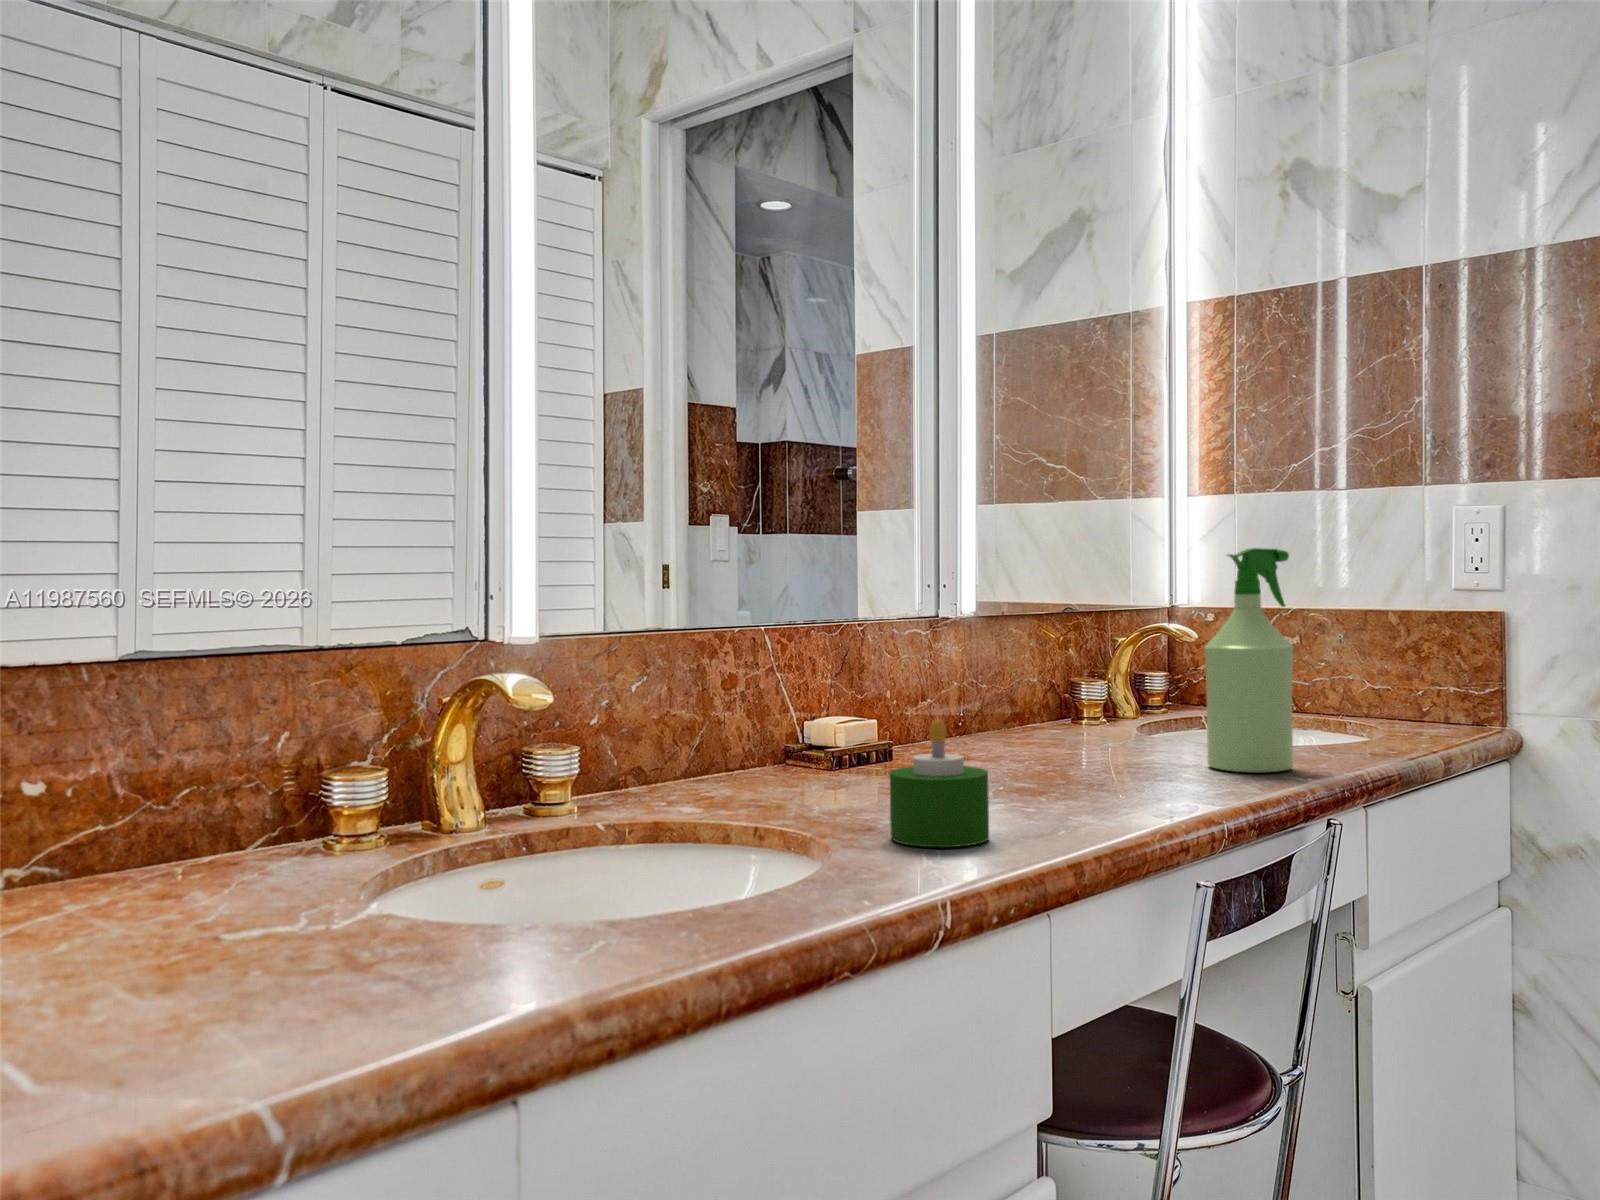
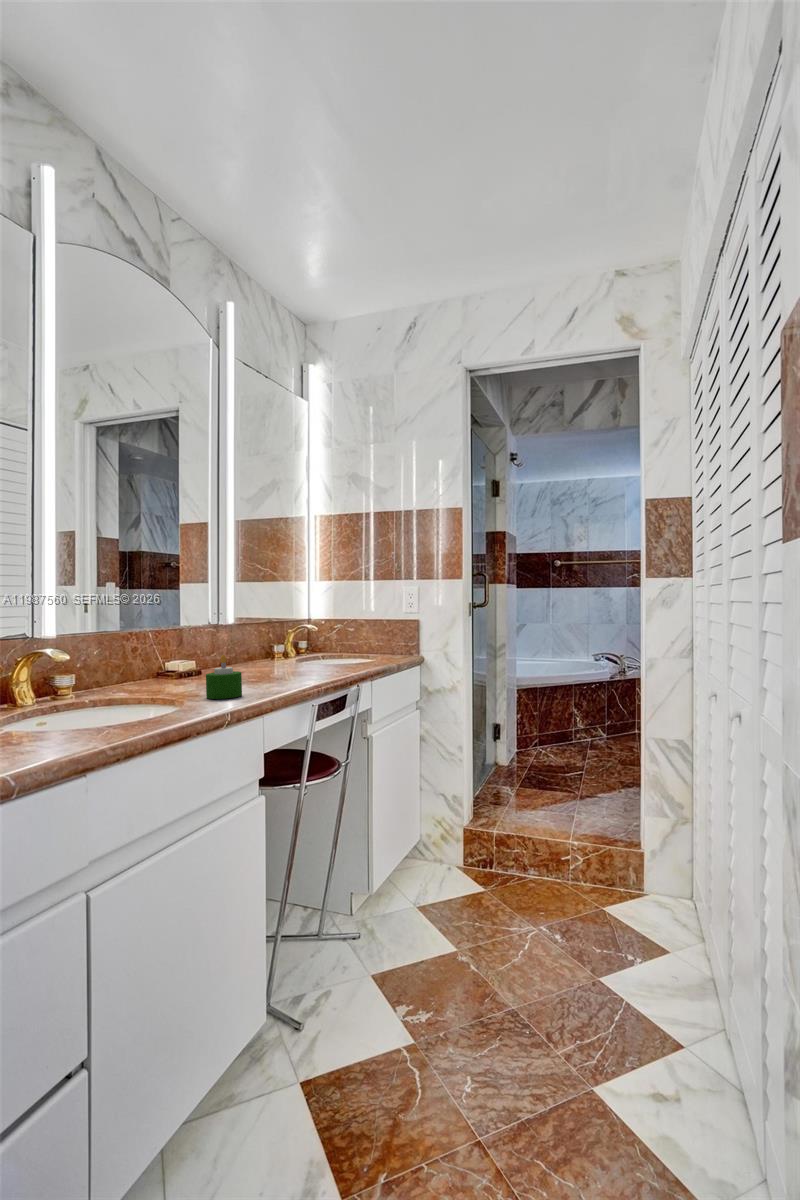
spray bottle: present [1204,548,1293,773] -> none [317,596,347,672]

